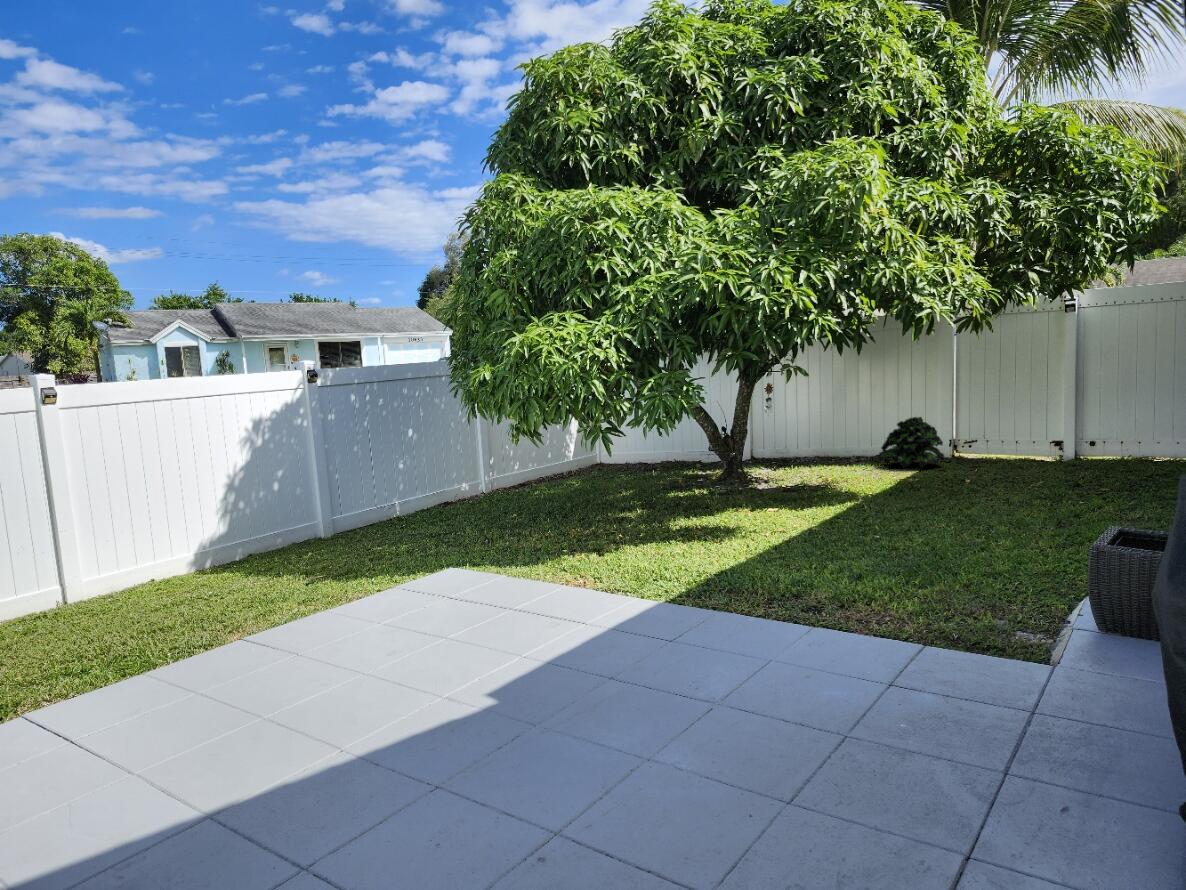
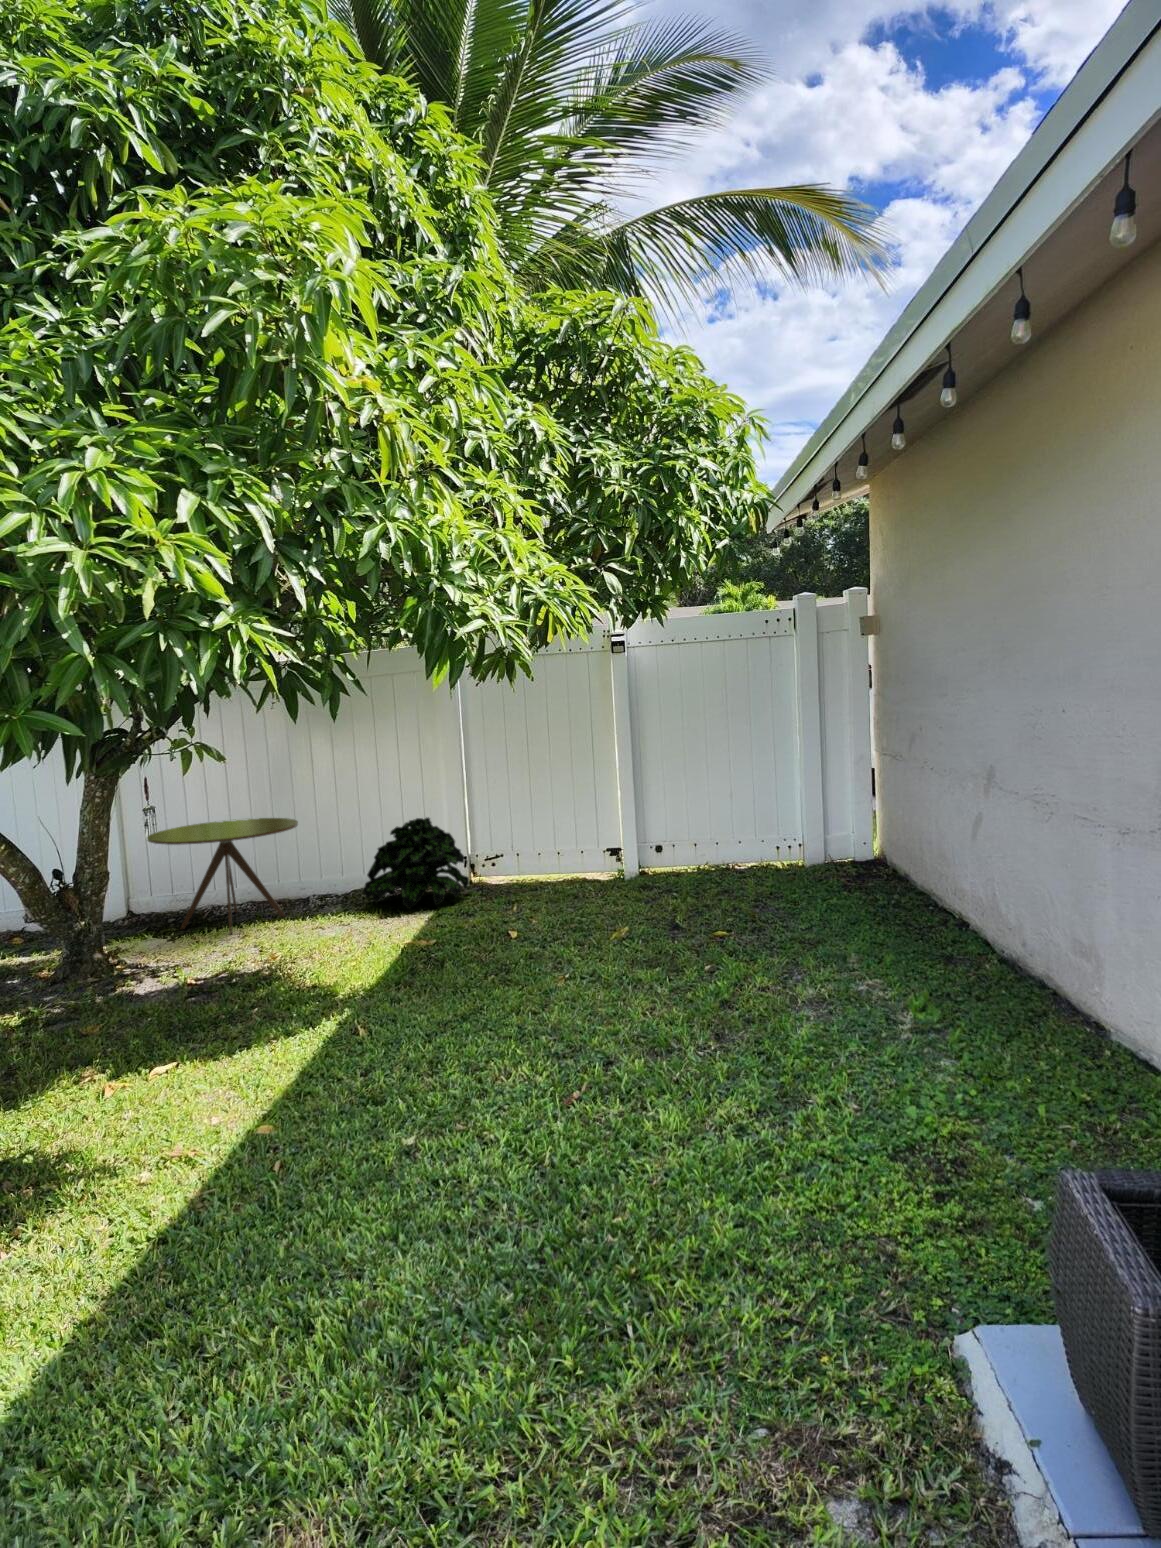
round table: none [765,413,843,471] -> present [147,818,298,934]

